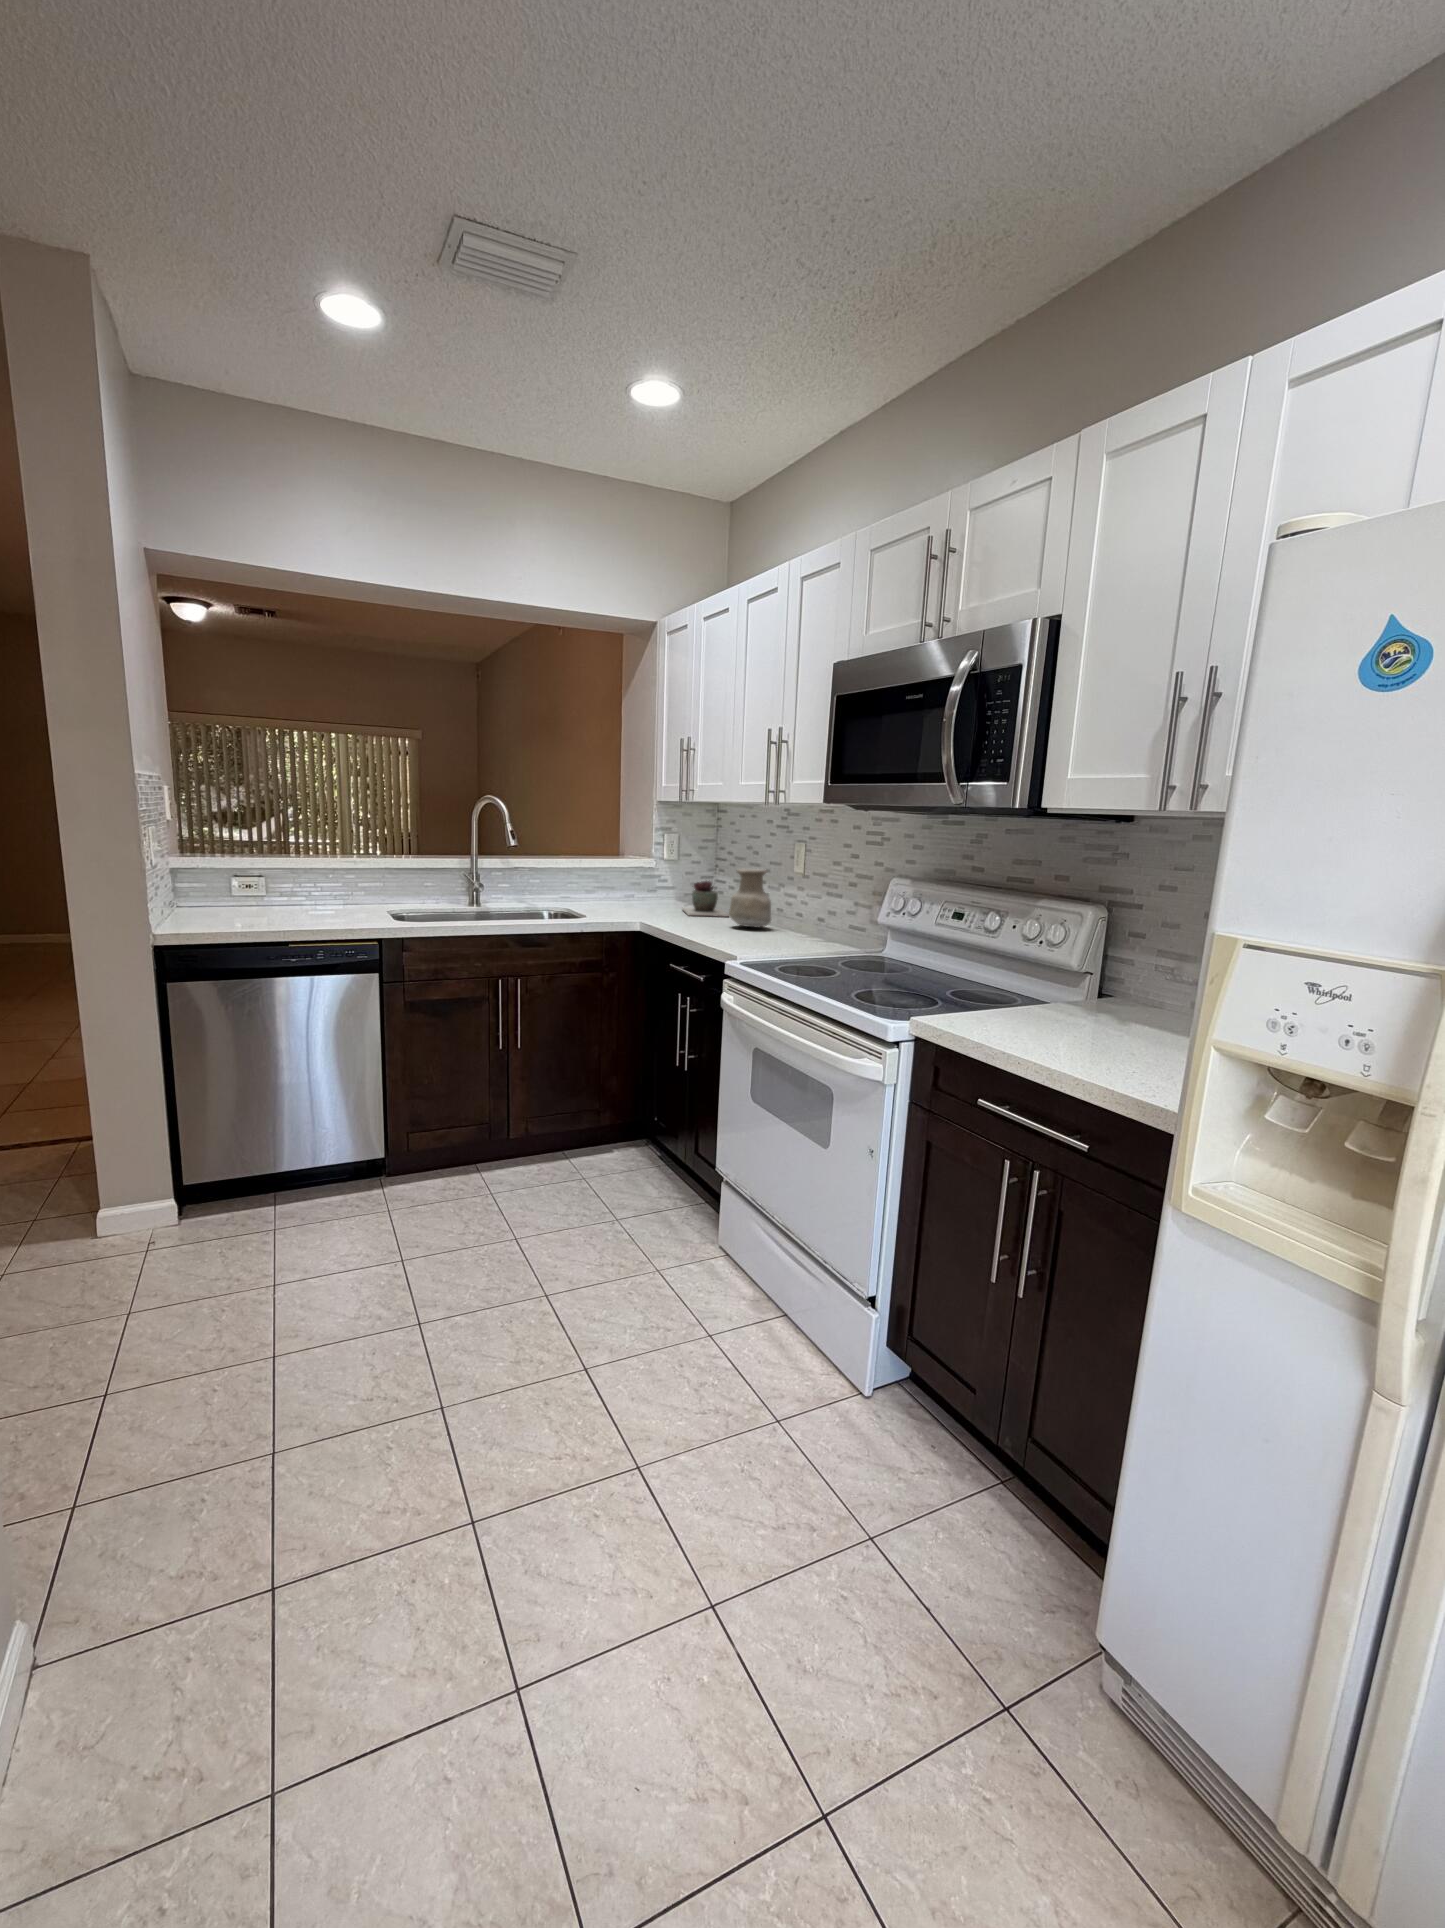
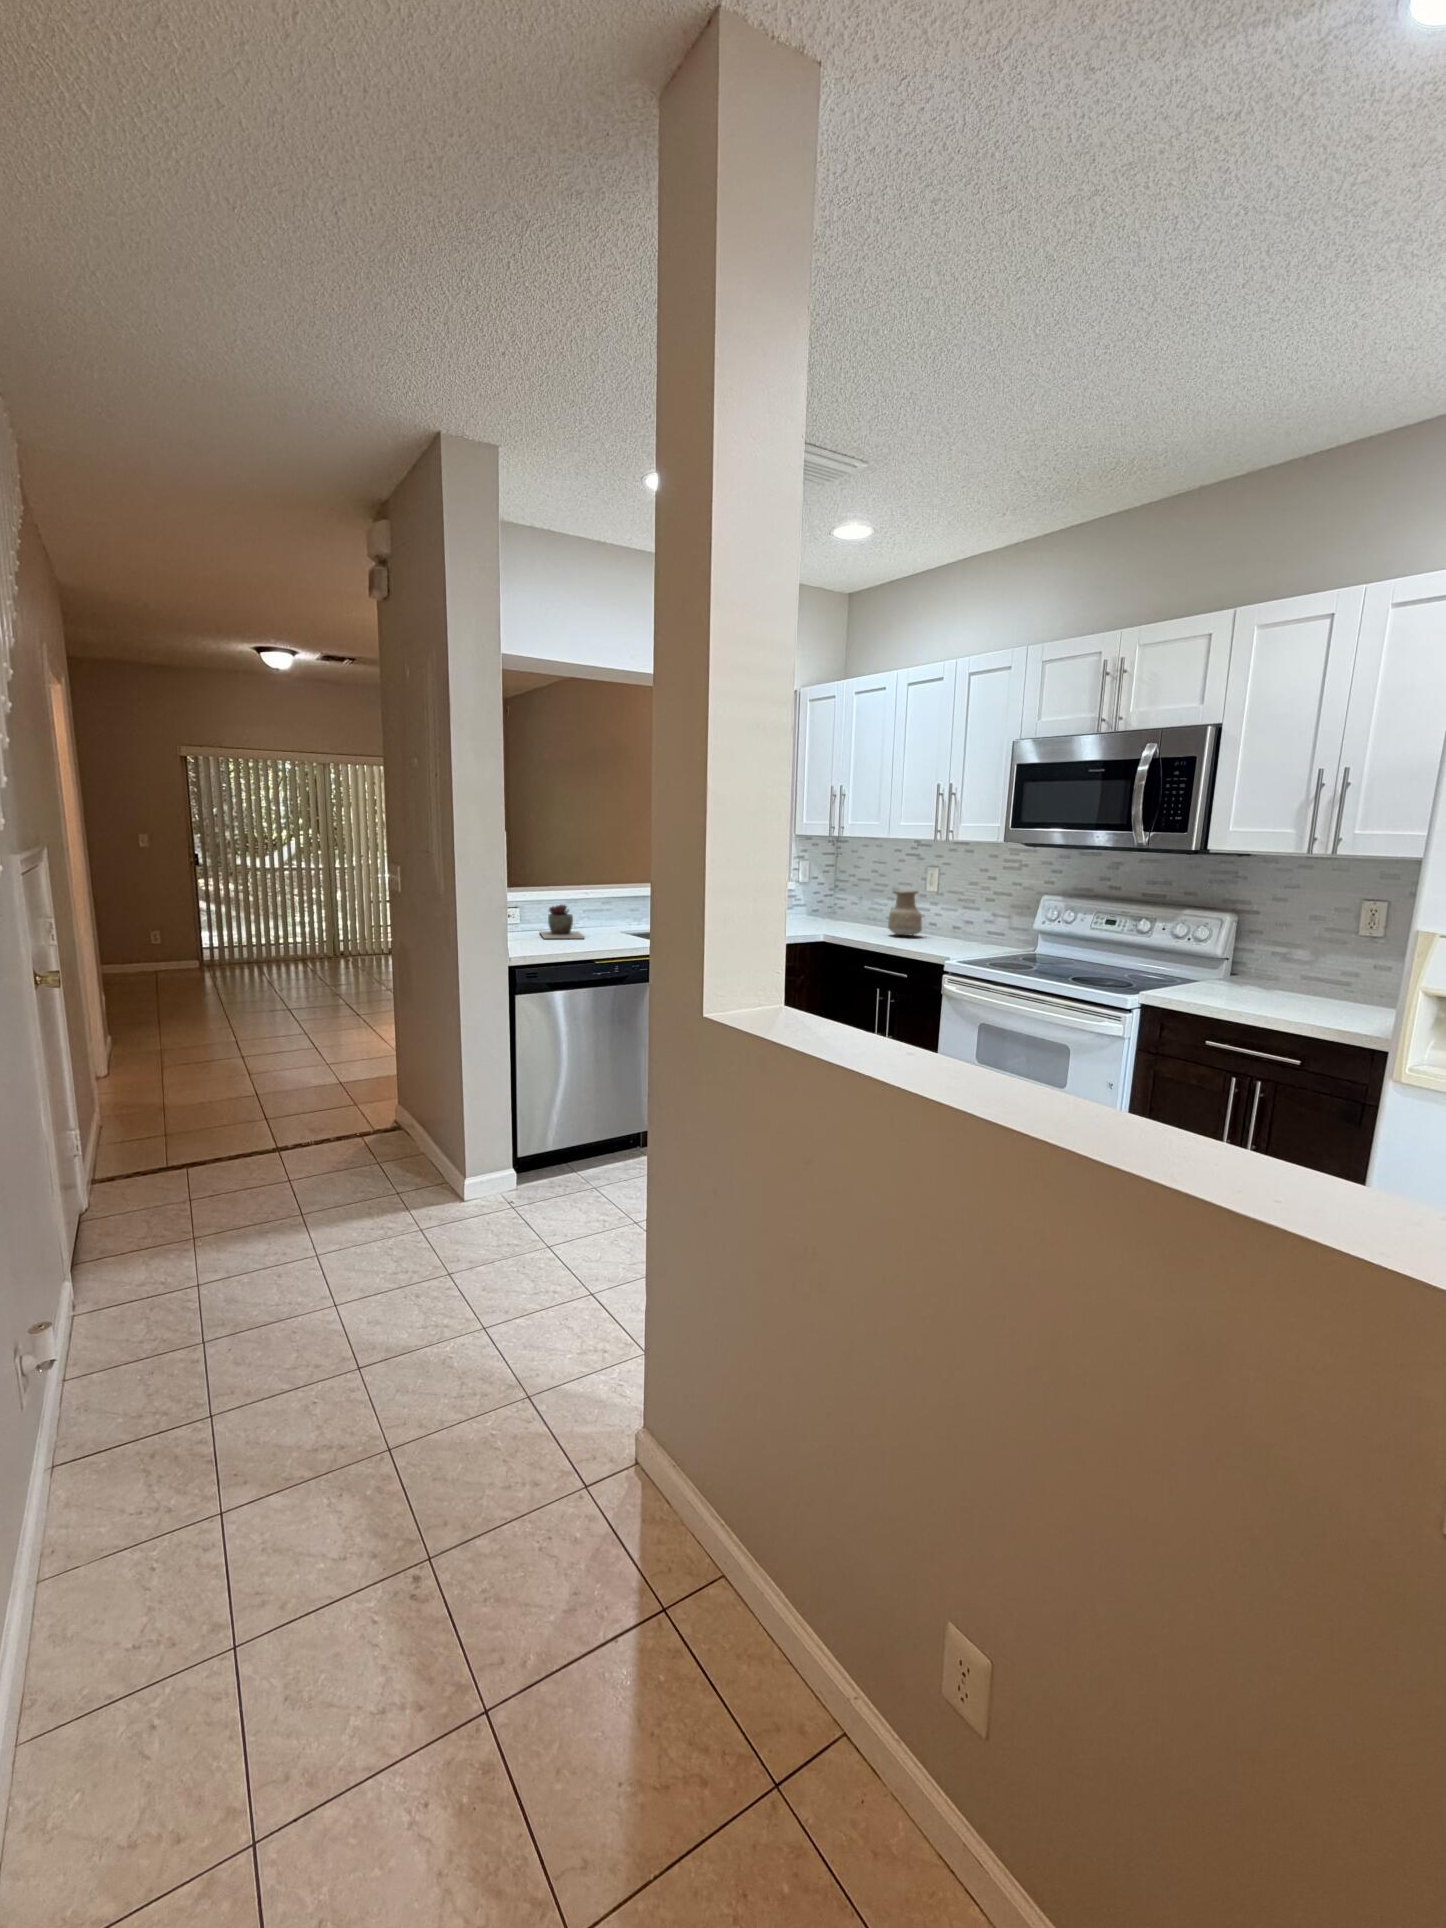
succulent plant: present [682,881,729,917] -> present [540,905,584,939]

